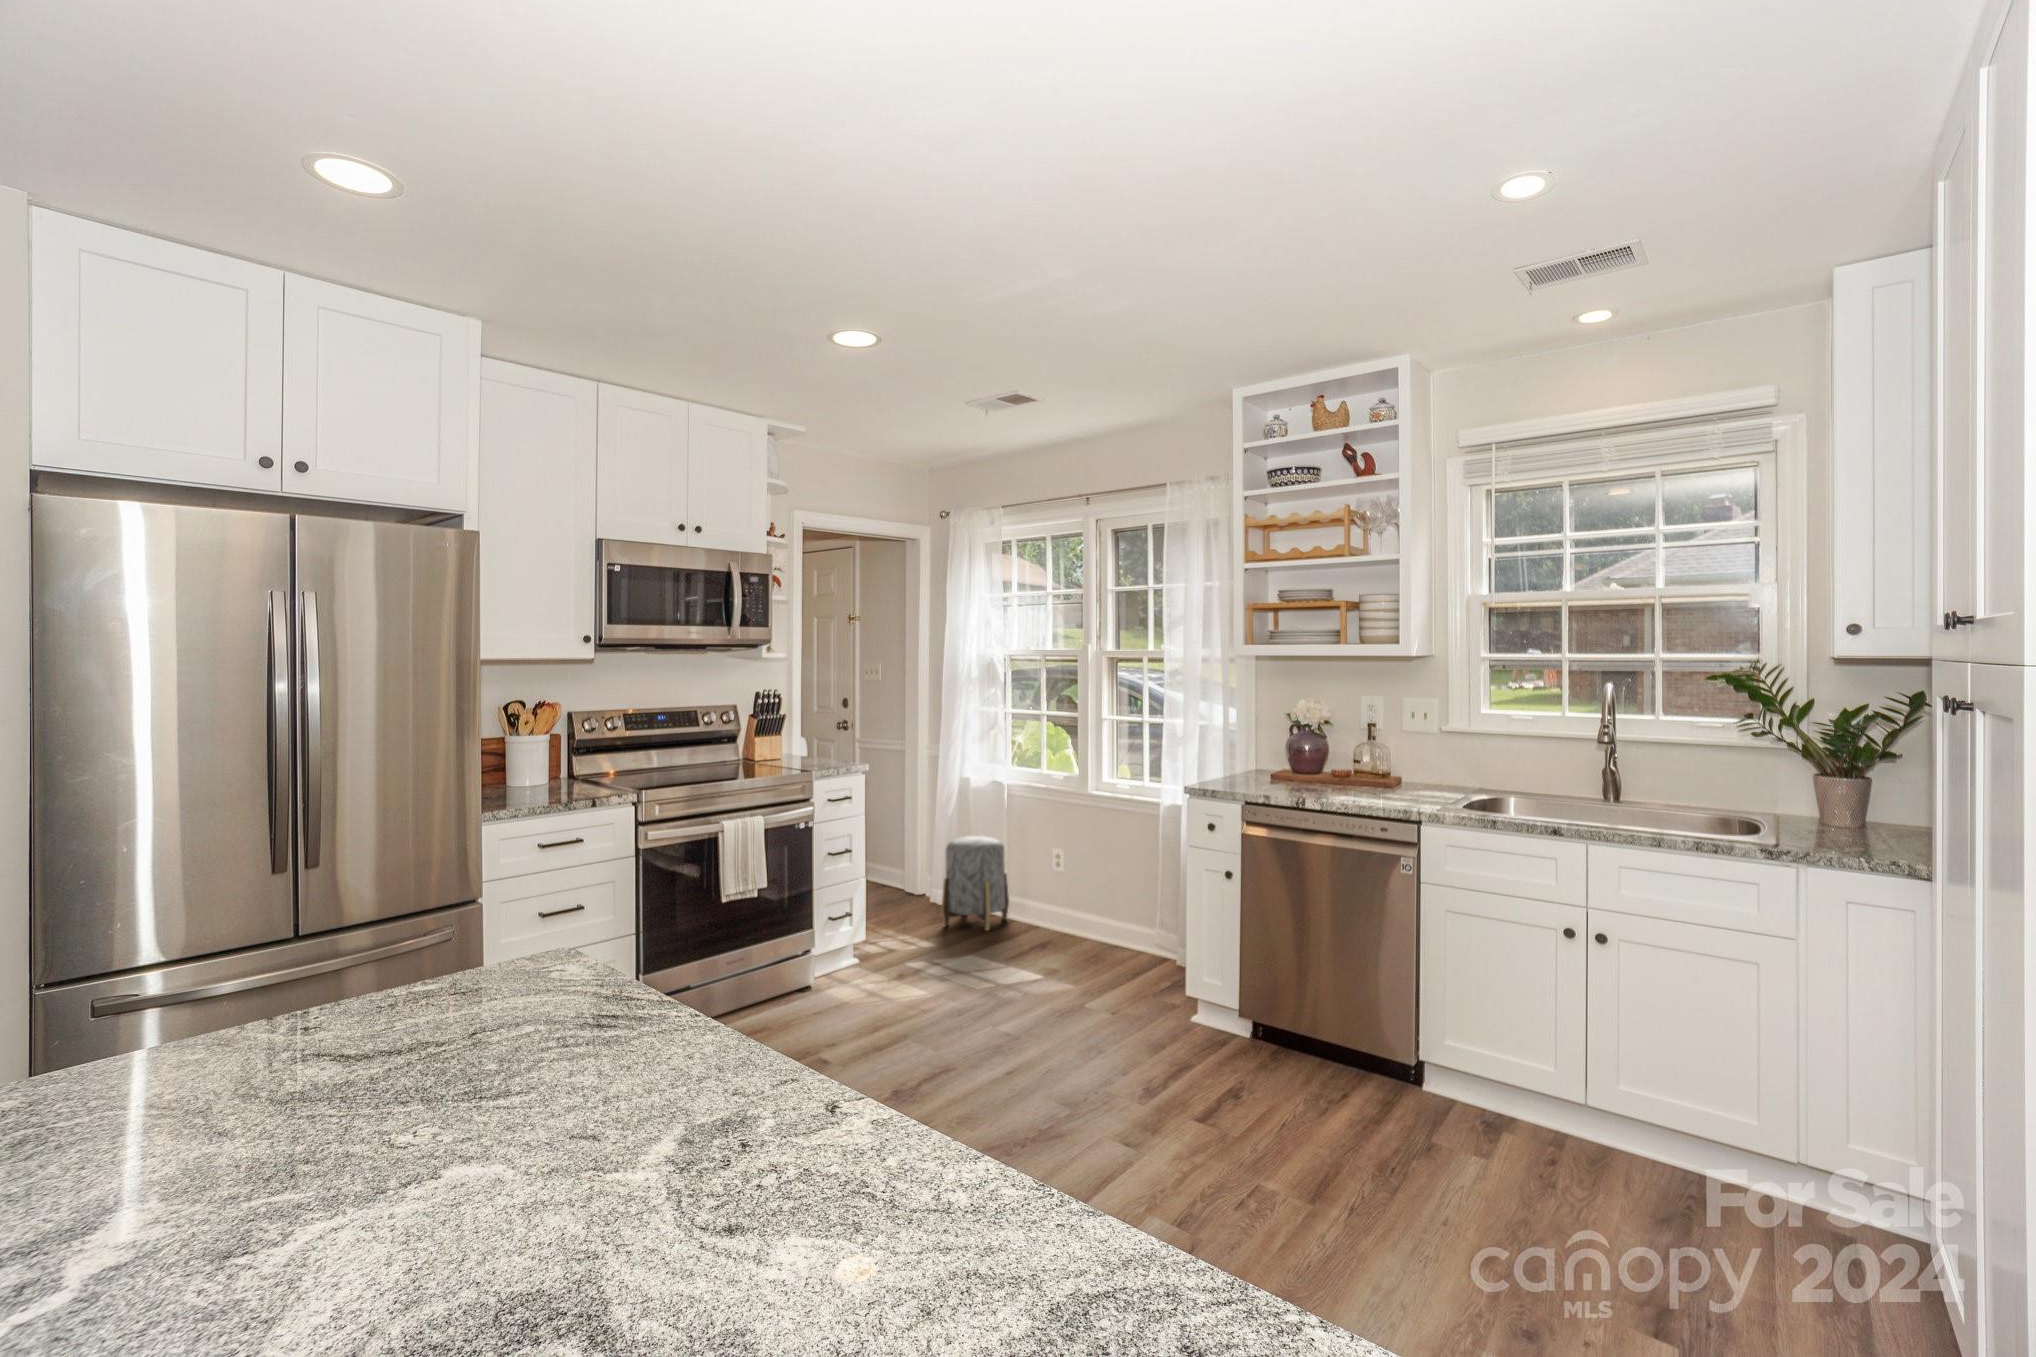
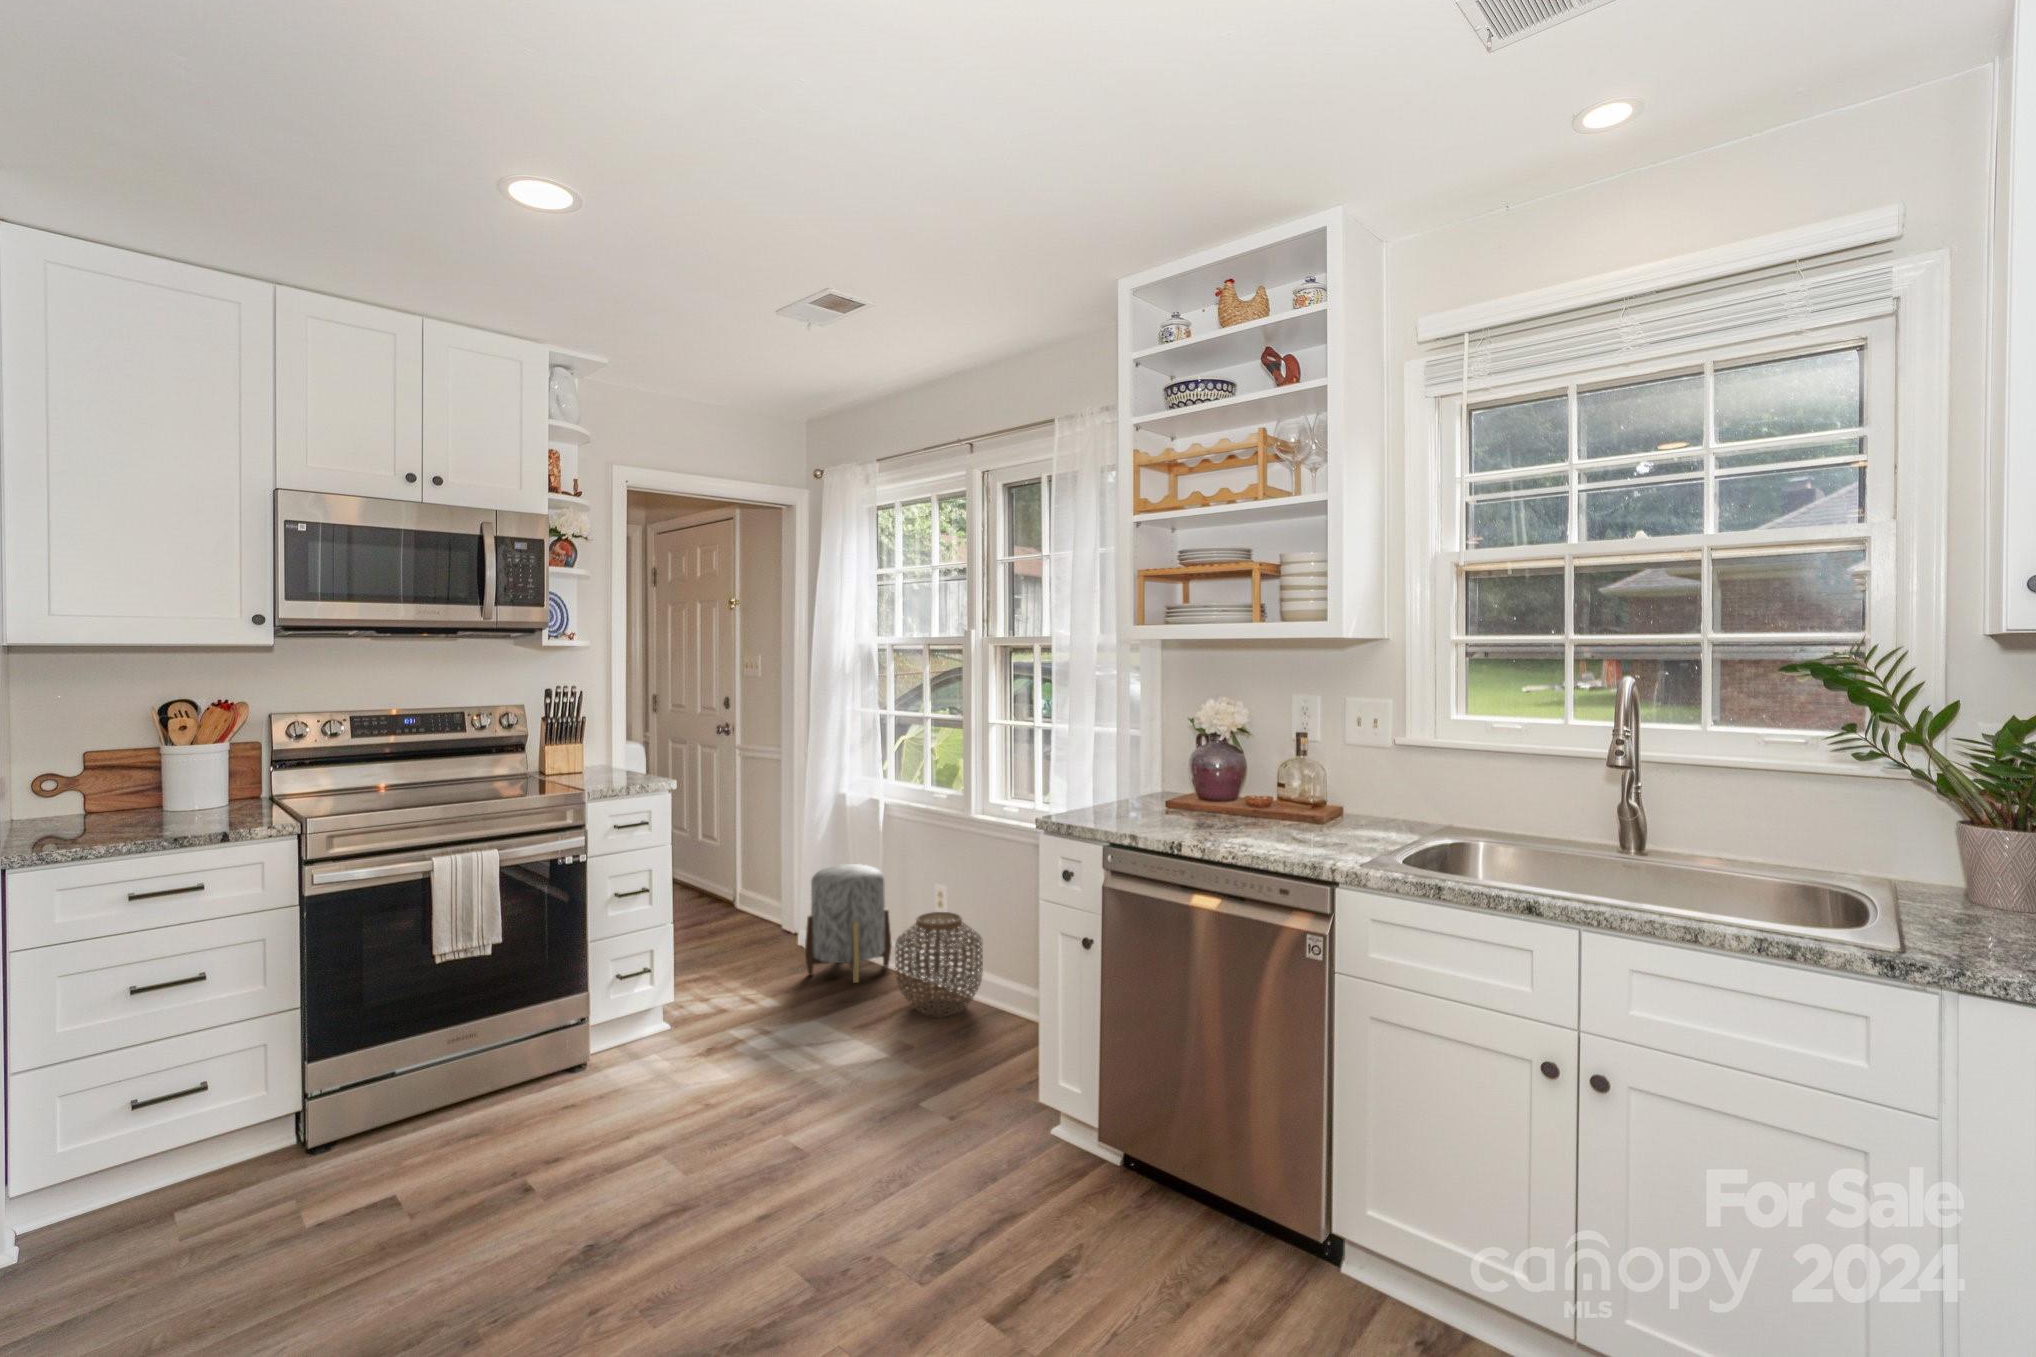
woven basket: none [1030,871,1099,952] -> present [895,912,983,1016]

